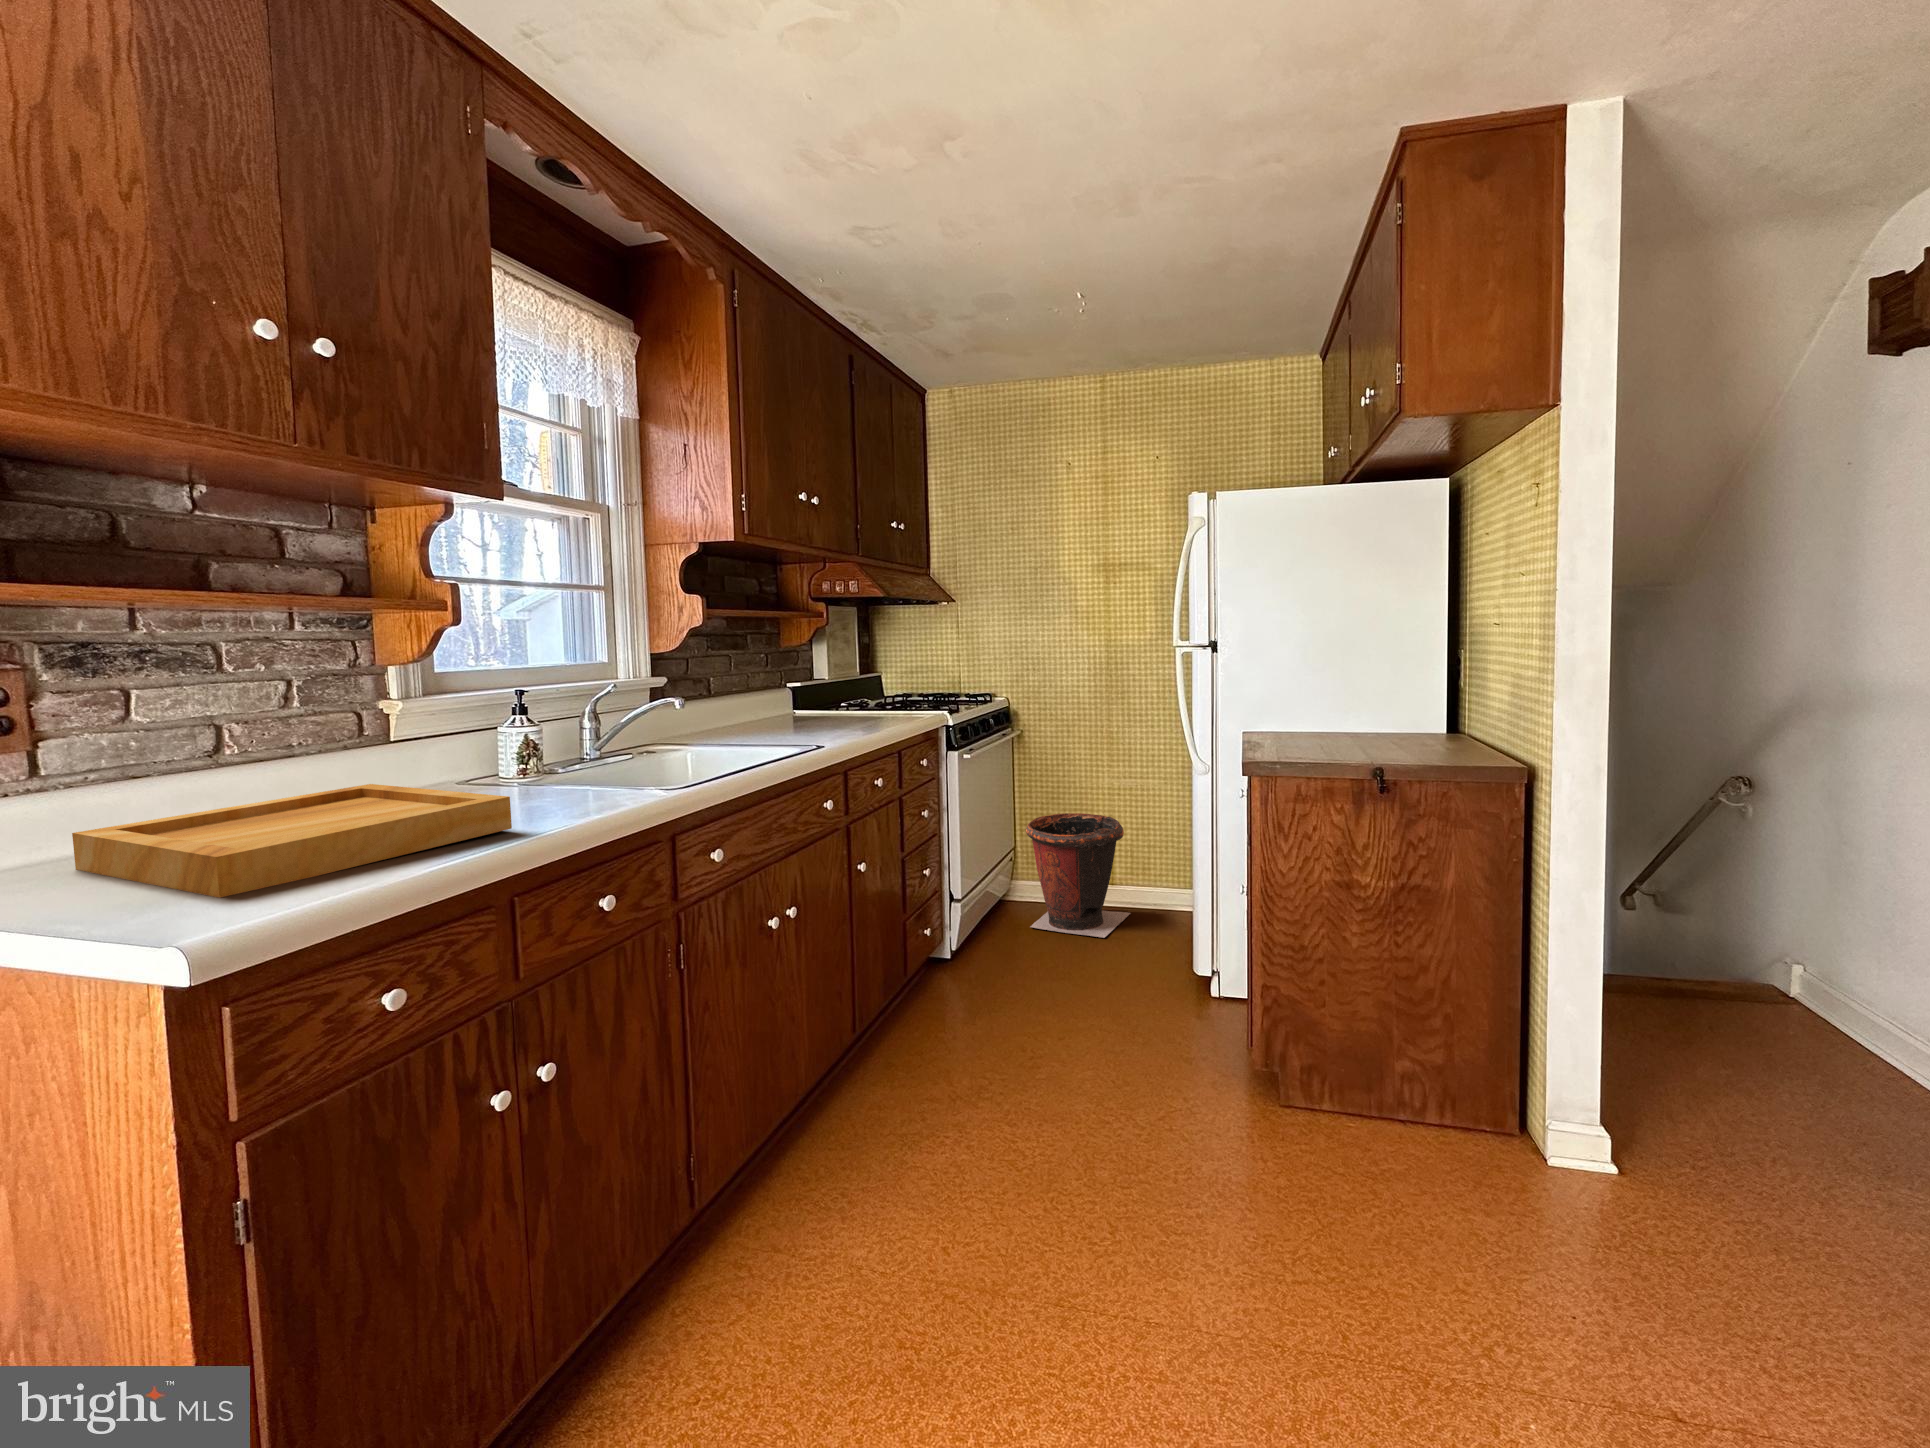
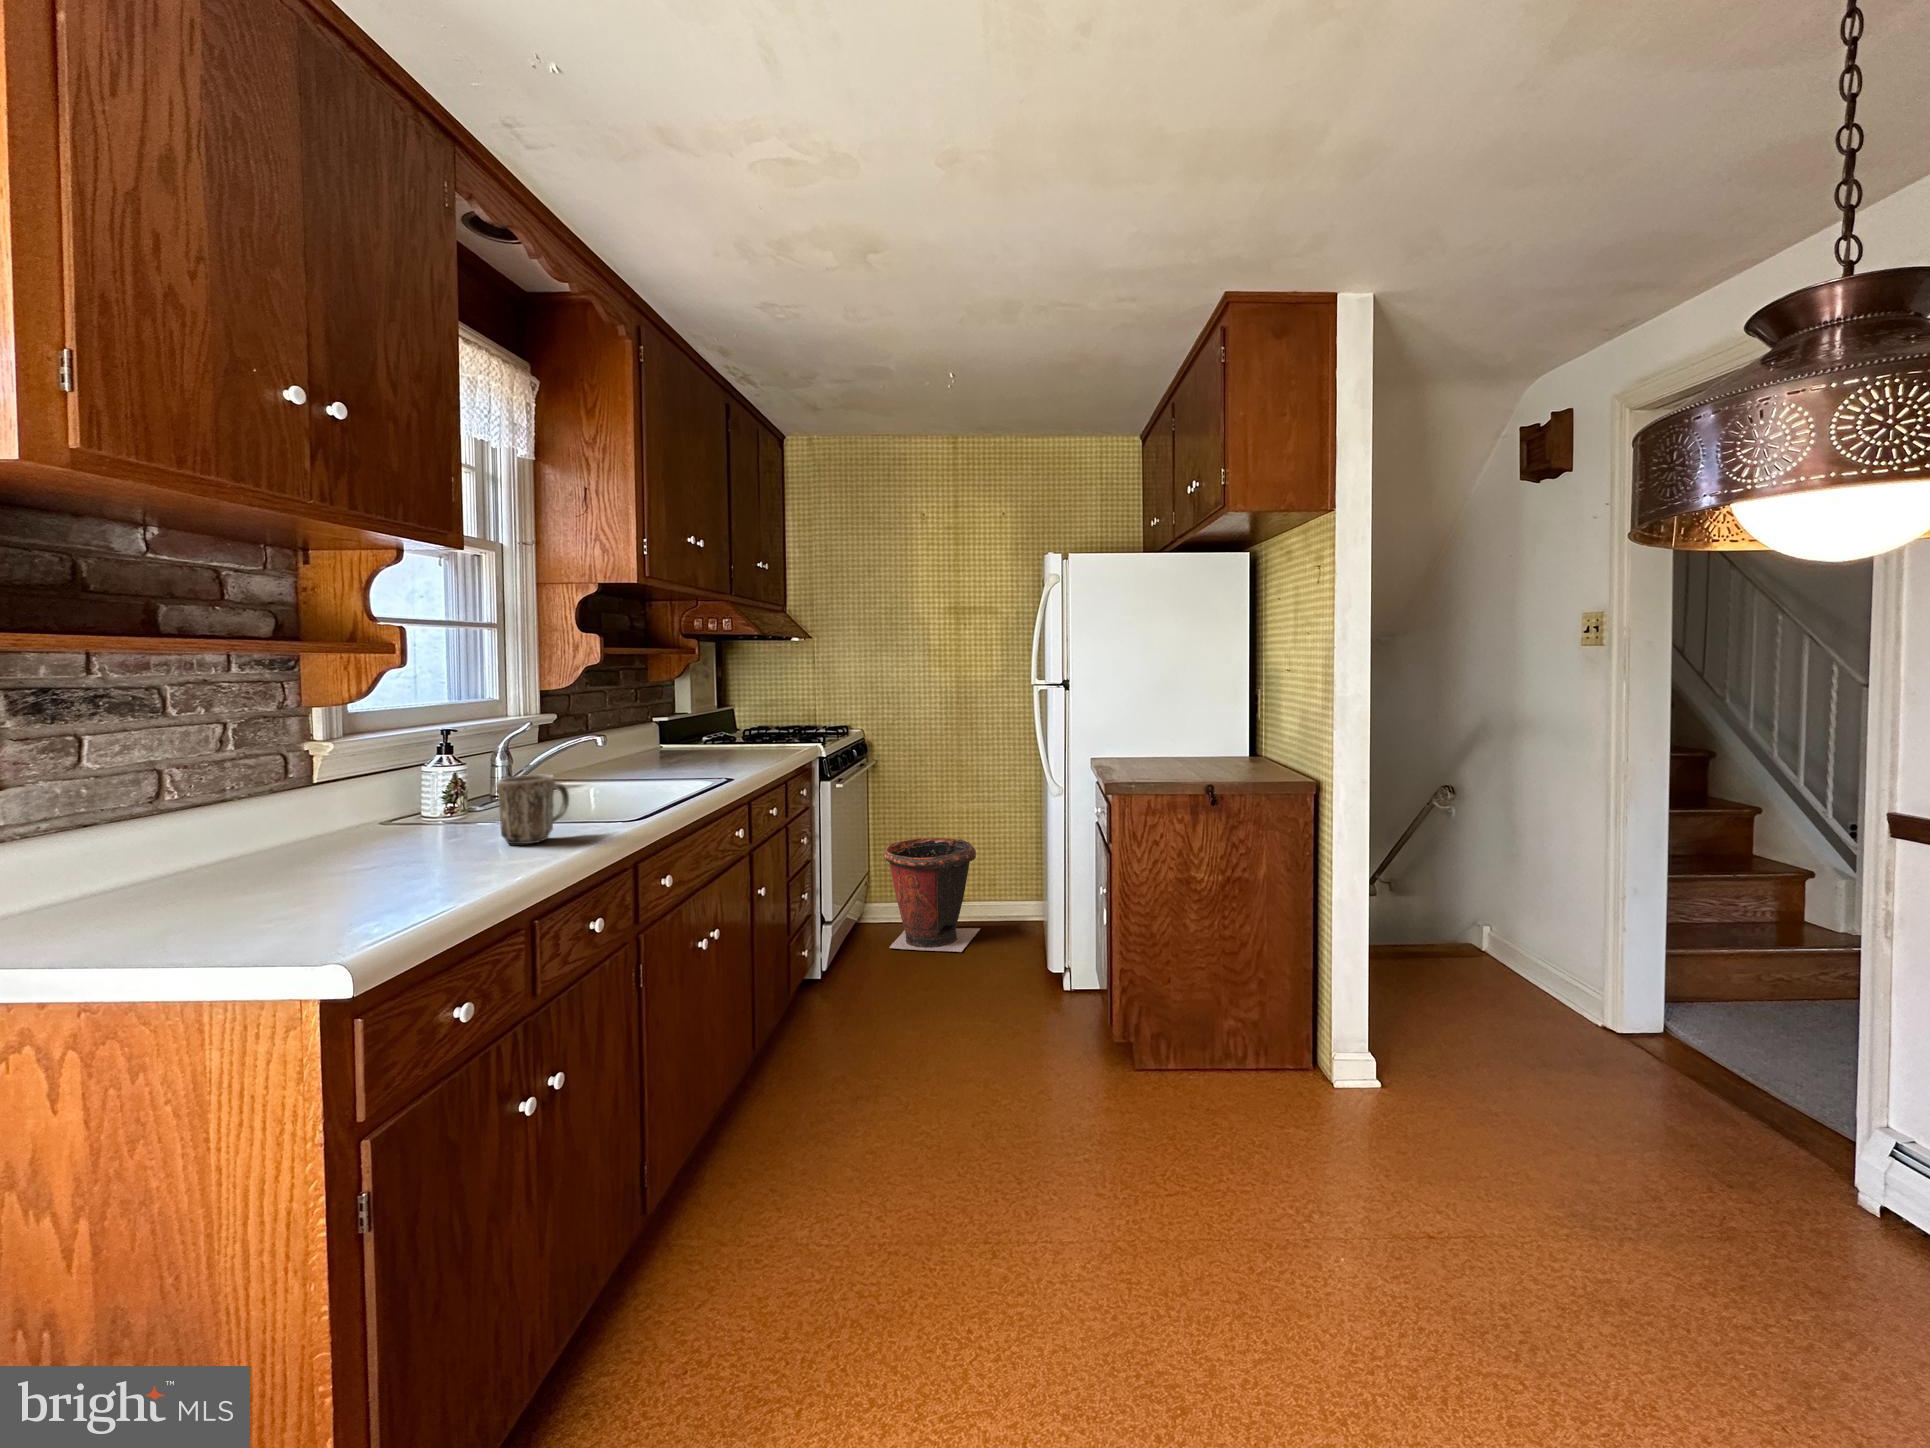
mug: none [526,737,606,810] -> present [497,775,569,844]
tray: present [72,784,512,898] -> none [69,826,512,930]

